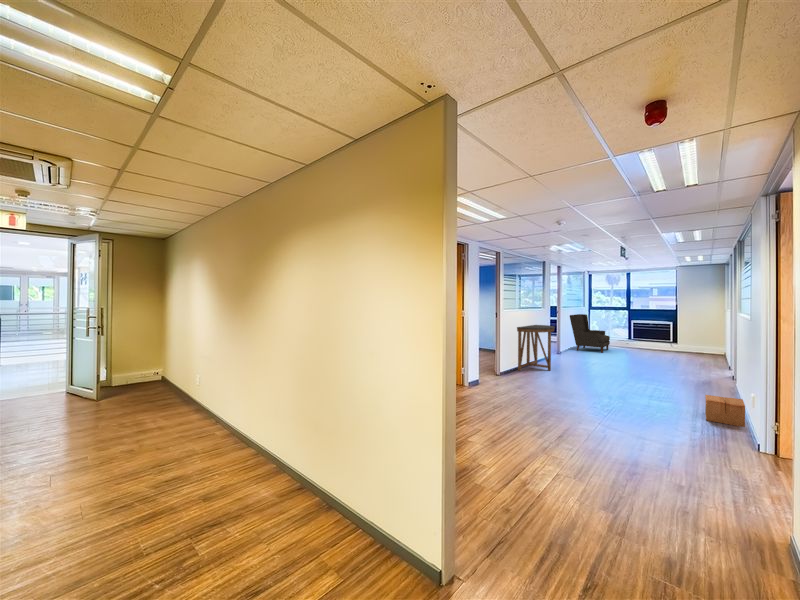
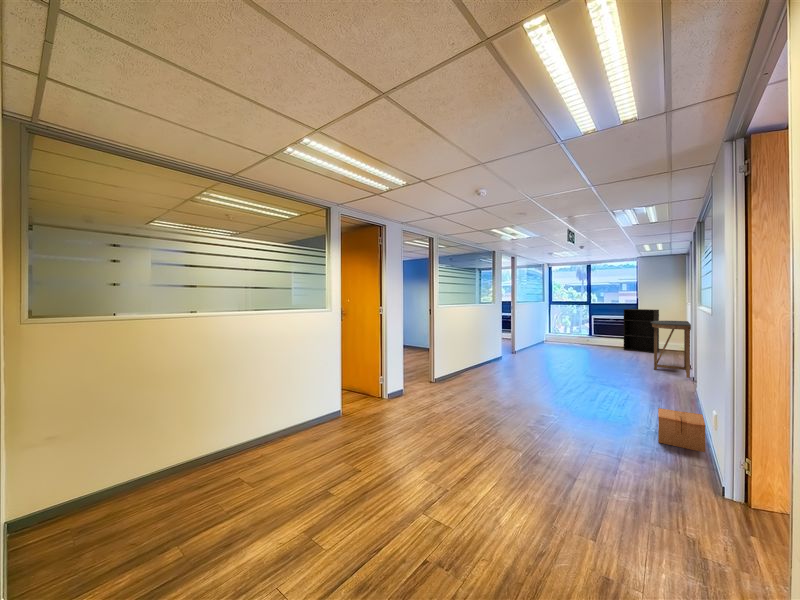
chair: present [570,314,610,353] -> none [526,310,569,351]
bookshelf: none [664,315,699,356] -> present [624,309,659,353]
console table: present [517,325,555,371] -> present [651,321,691,378]

